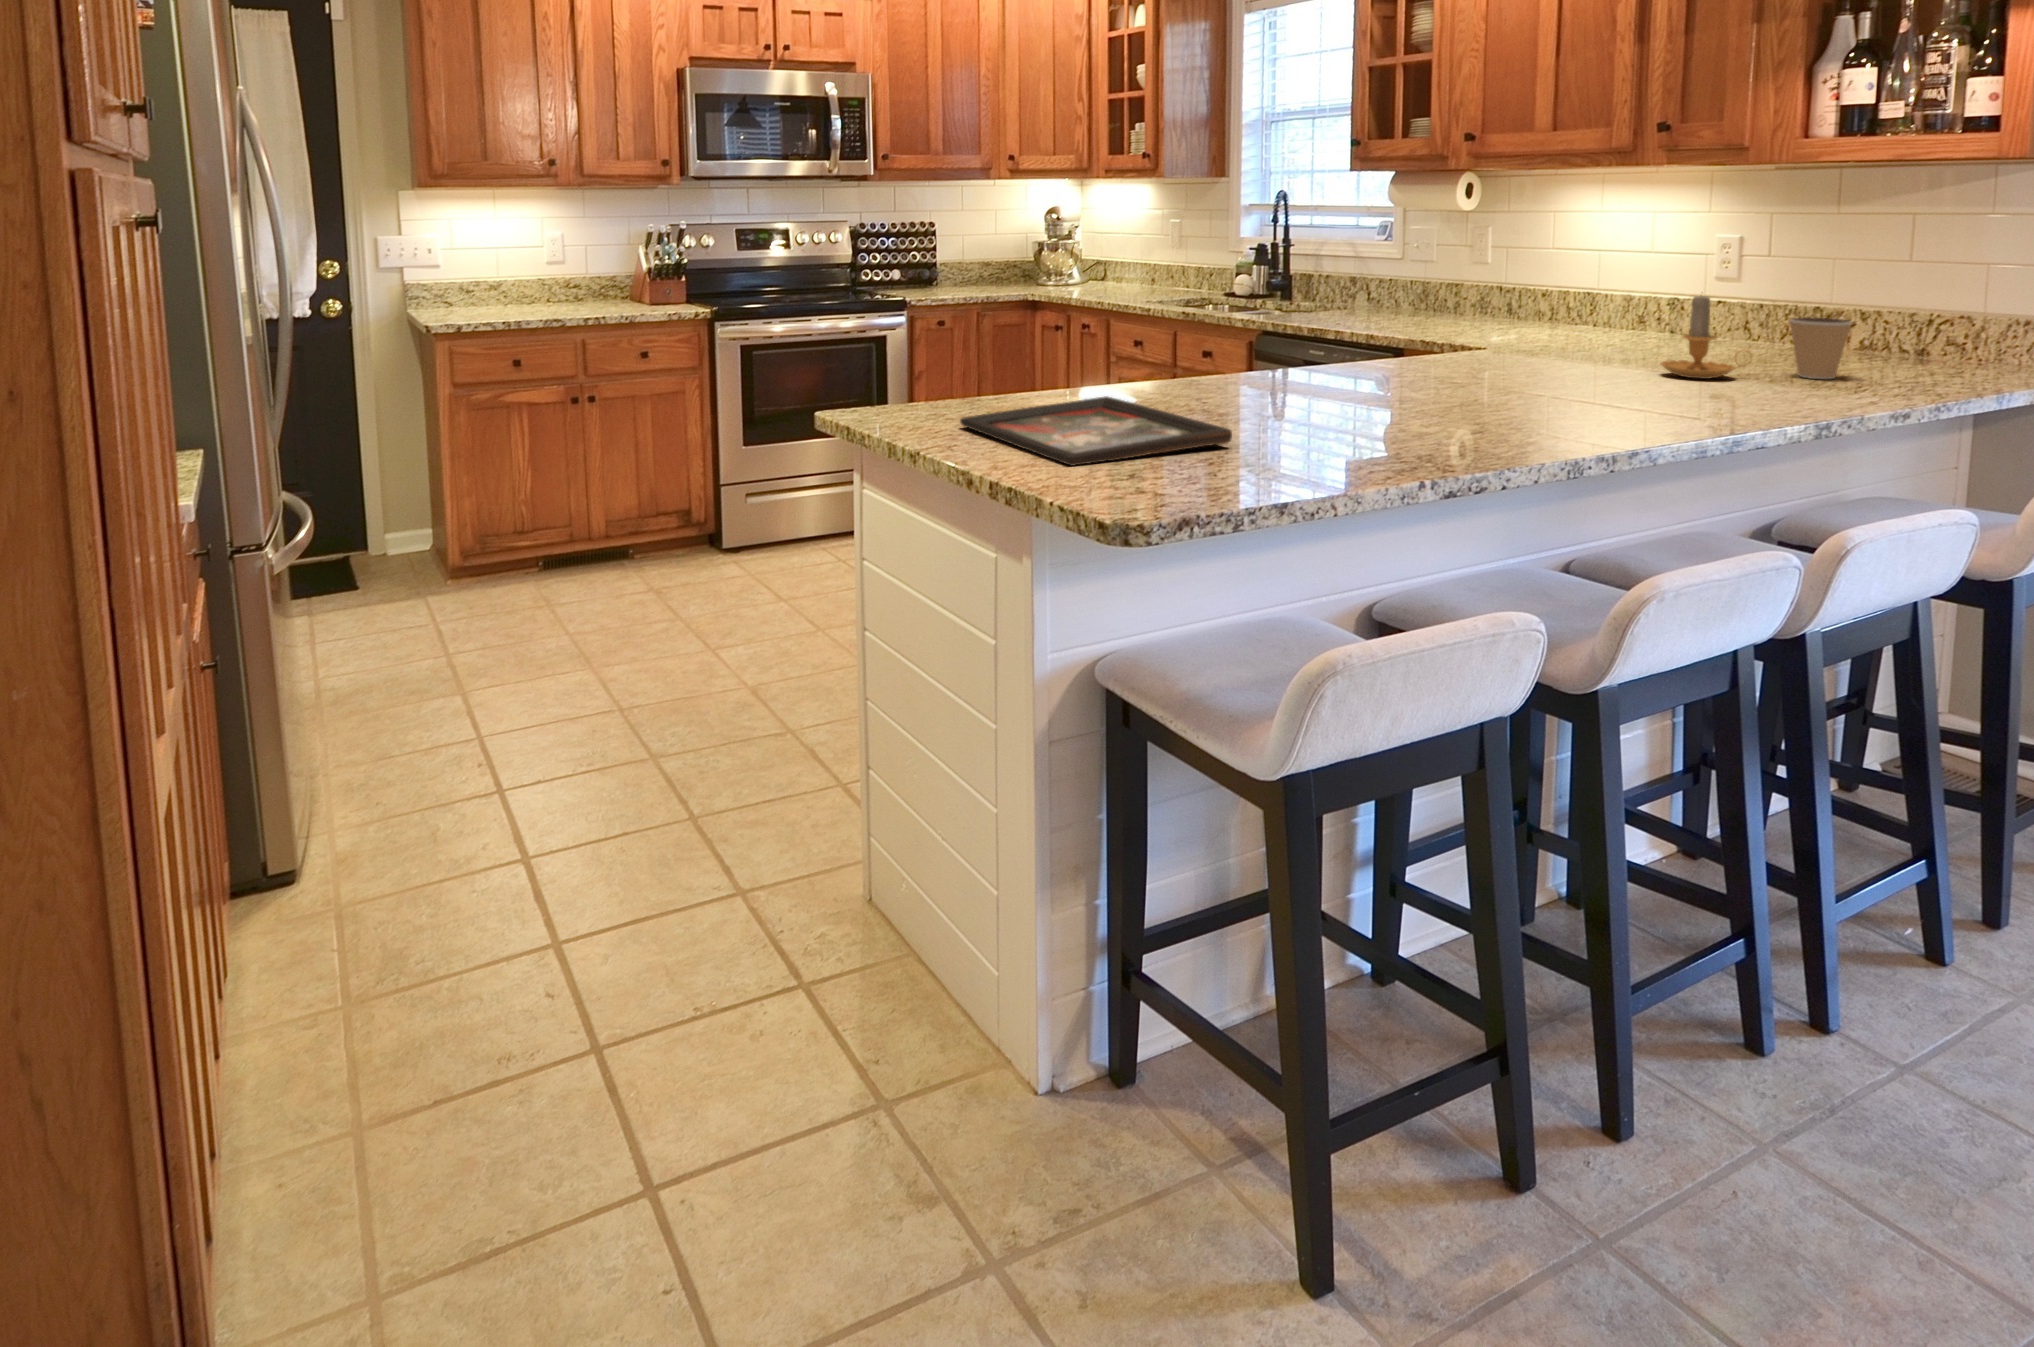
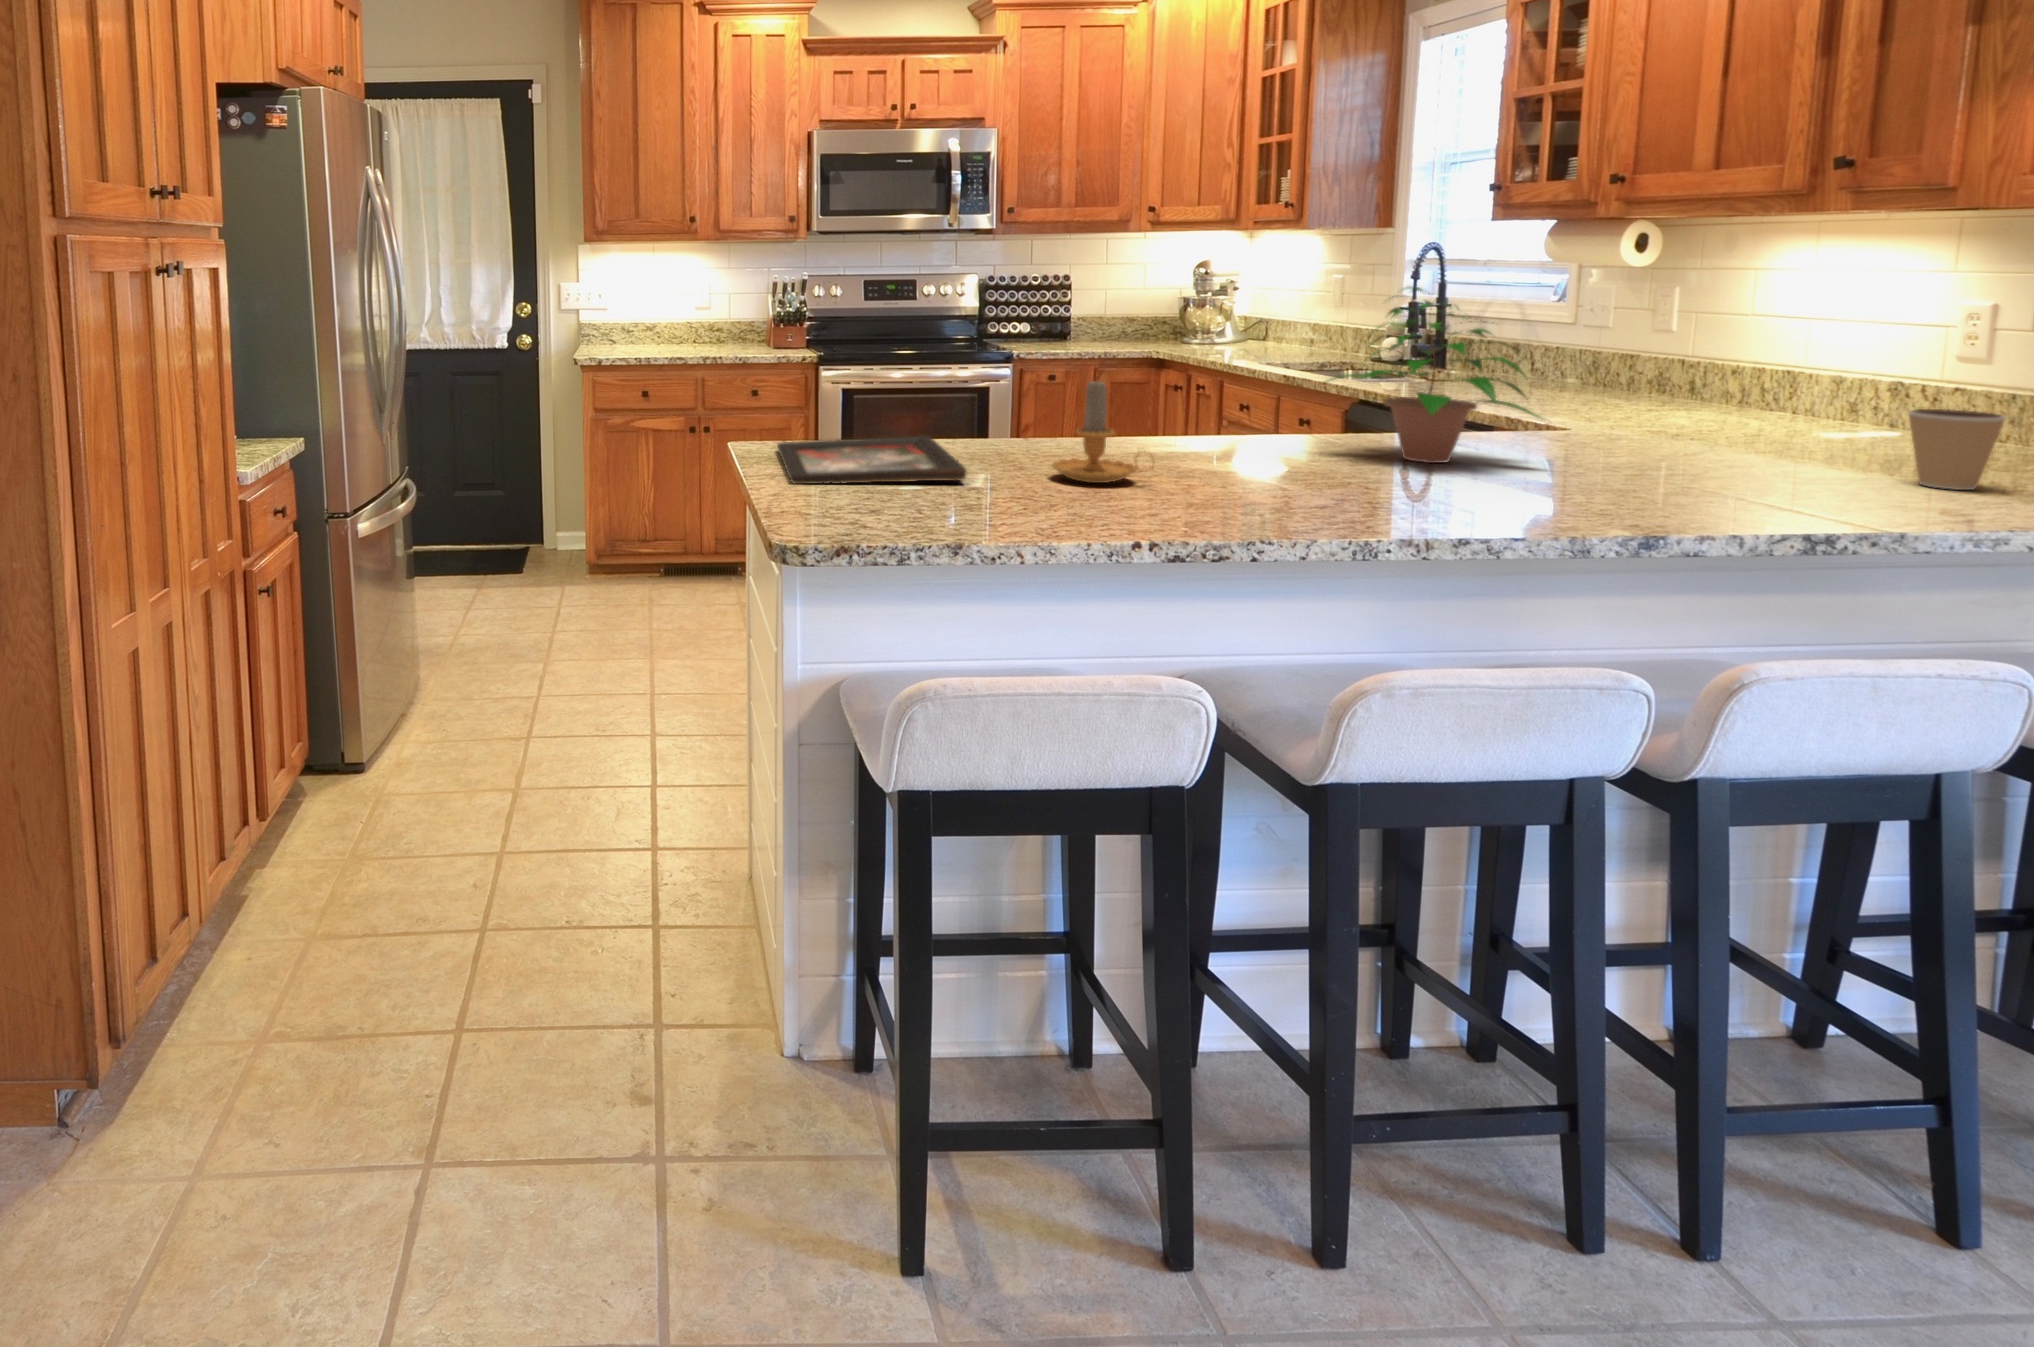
potted plant: none [1413,226,1592,387] -> present [1330,287,1539,463]
candle: present [1661,296,1751,379] -> present [1052,381,1153,483]

